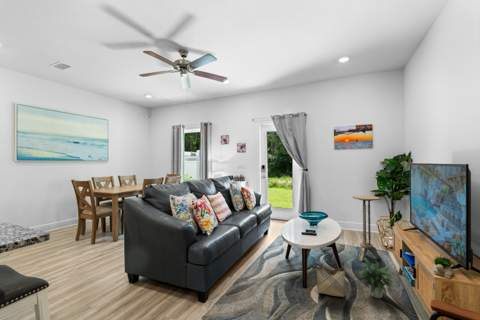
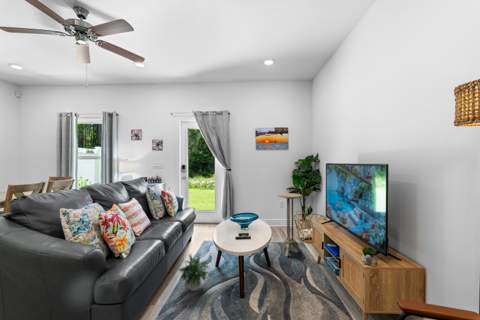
woven basket: present [316,253,345,297] -> none [254,256,282,301]
potted plant: present [359,258,393,298] -> present [178,255,208,291]

